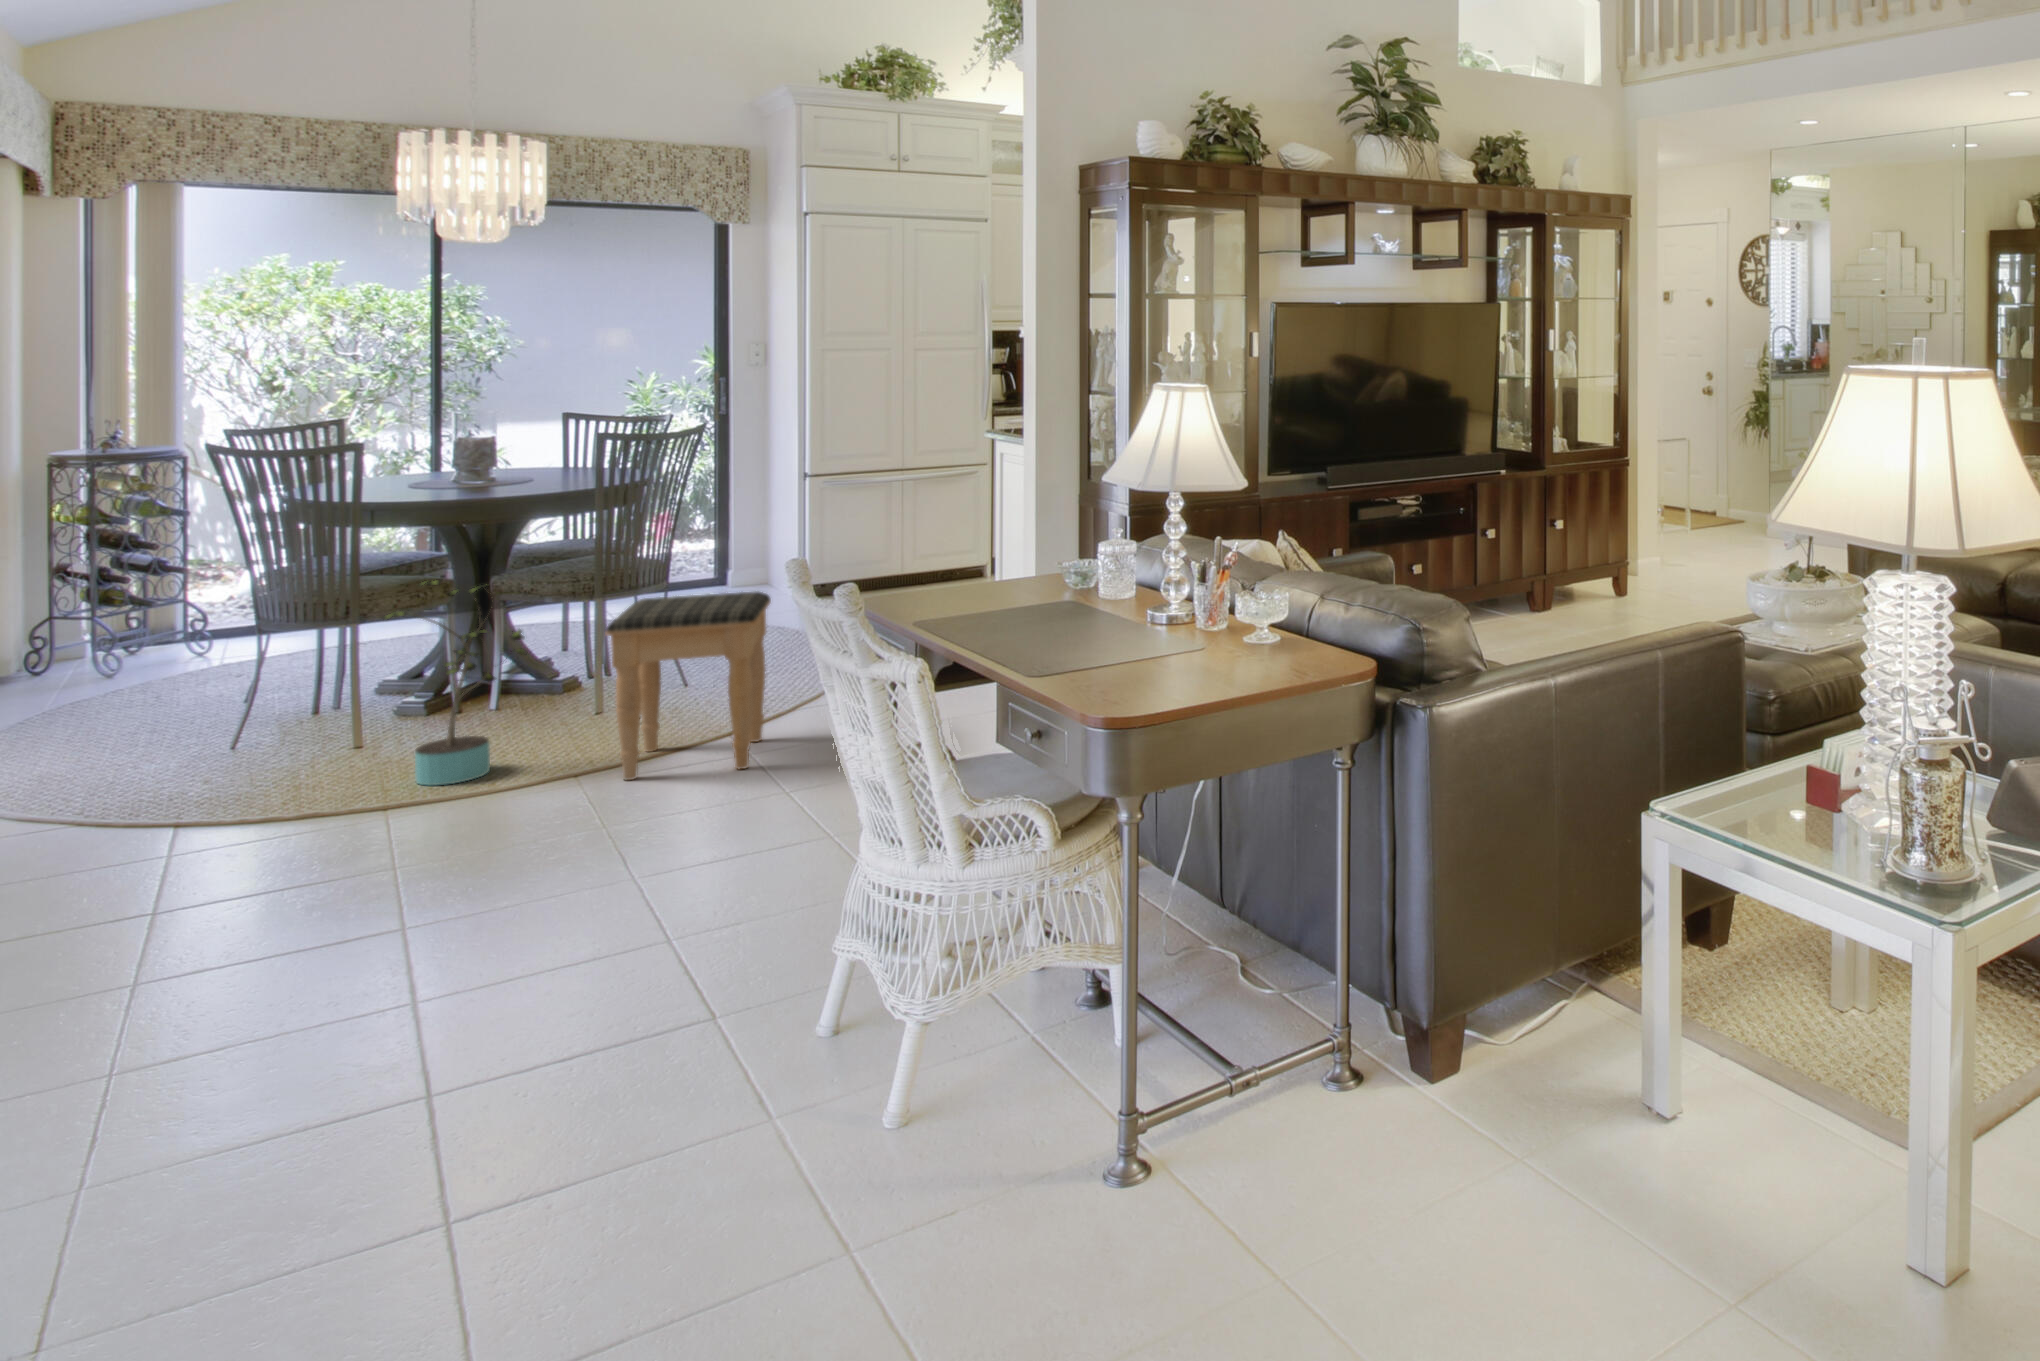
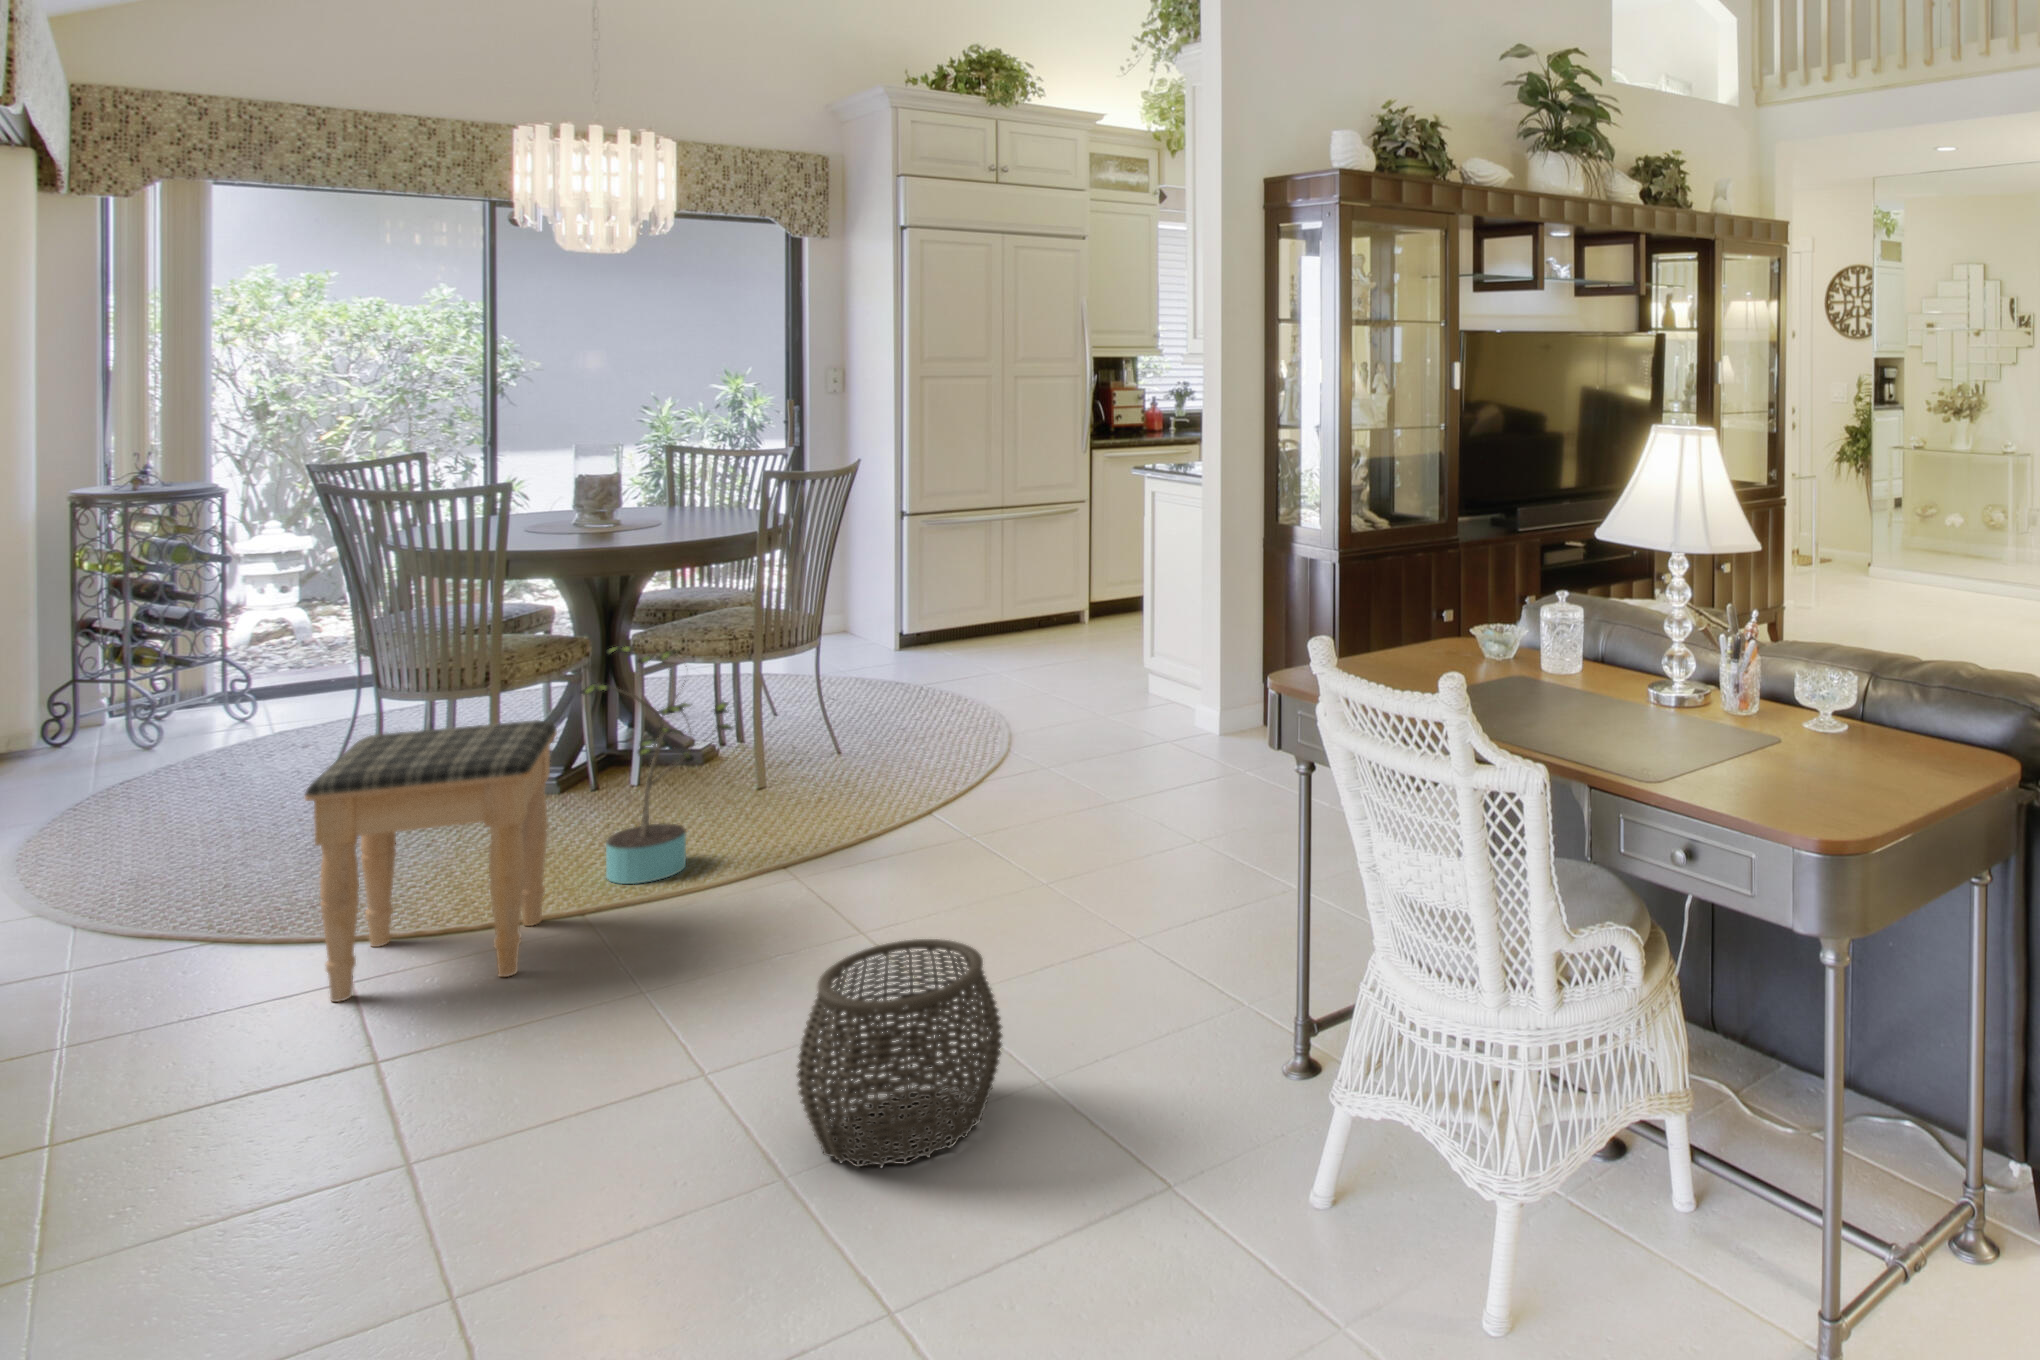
footstool: present [605,591,771,780] -> present [305,720,557,1002]
woven basket: none [411,815,608,1000] -> present [797,939,1002,1167]

